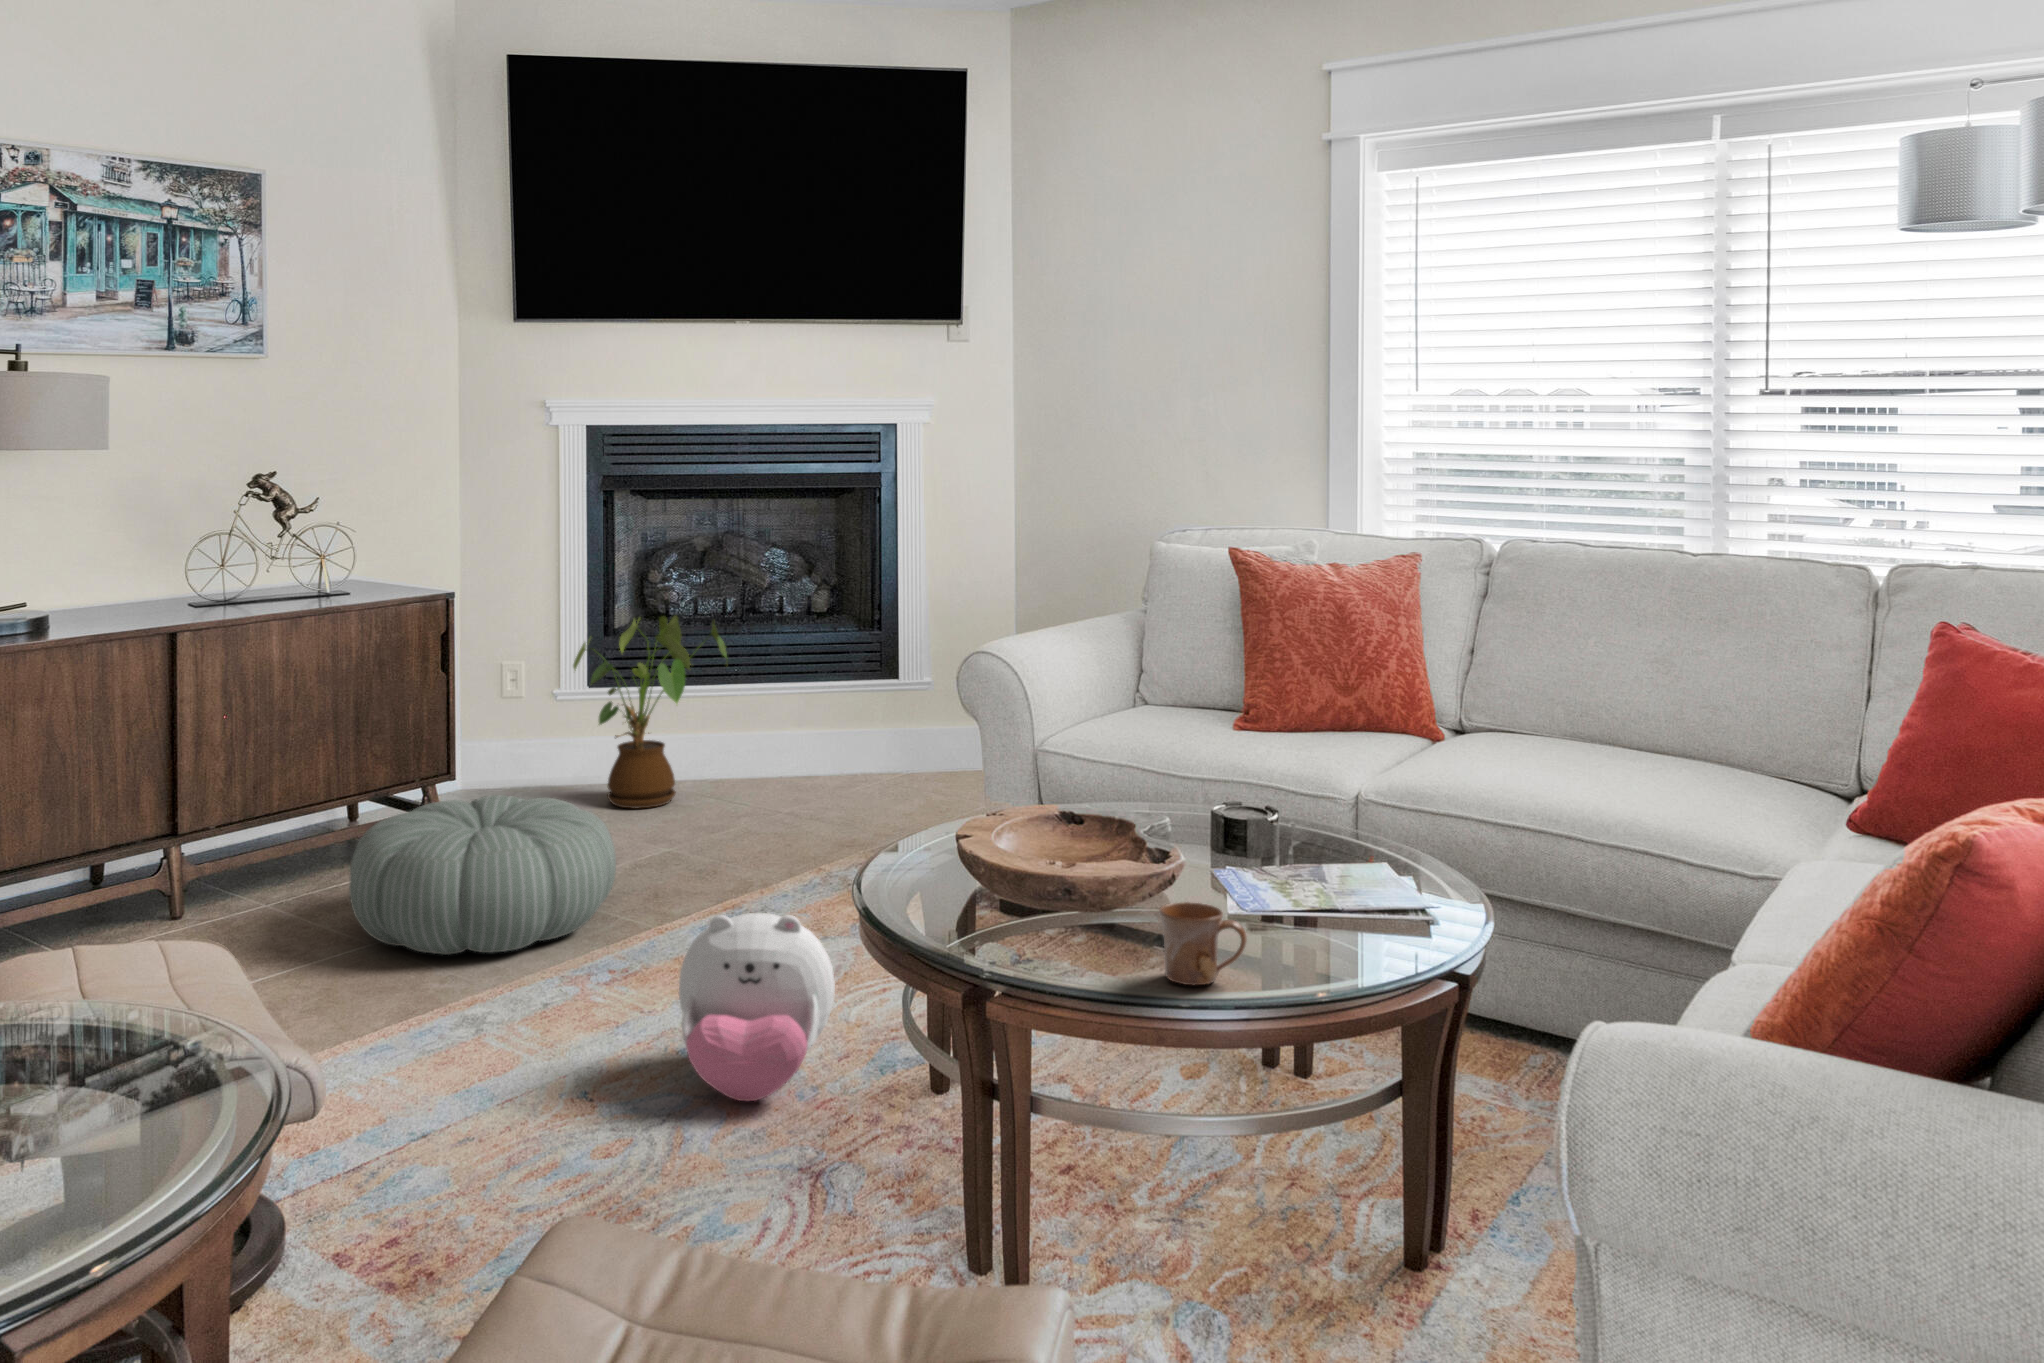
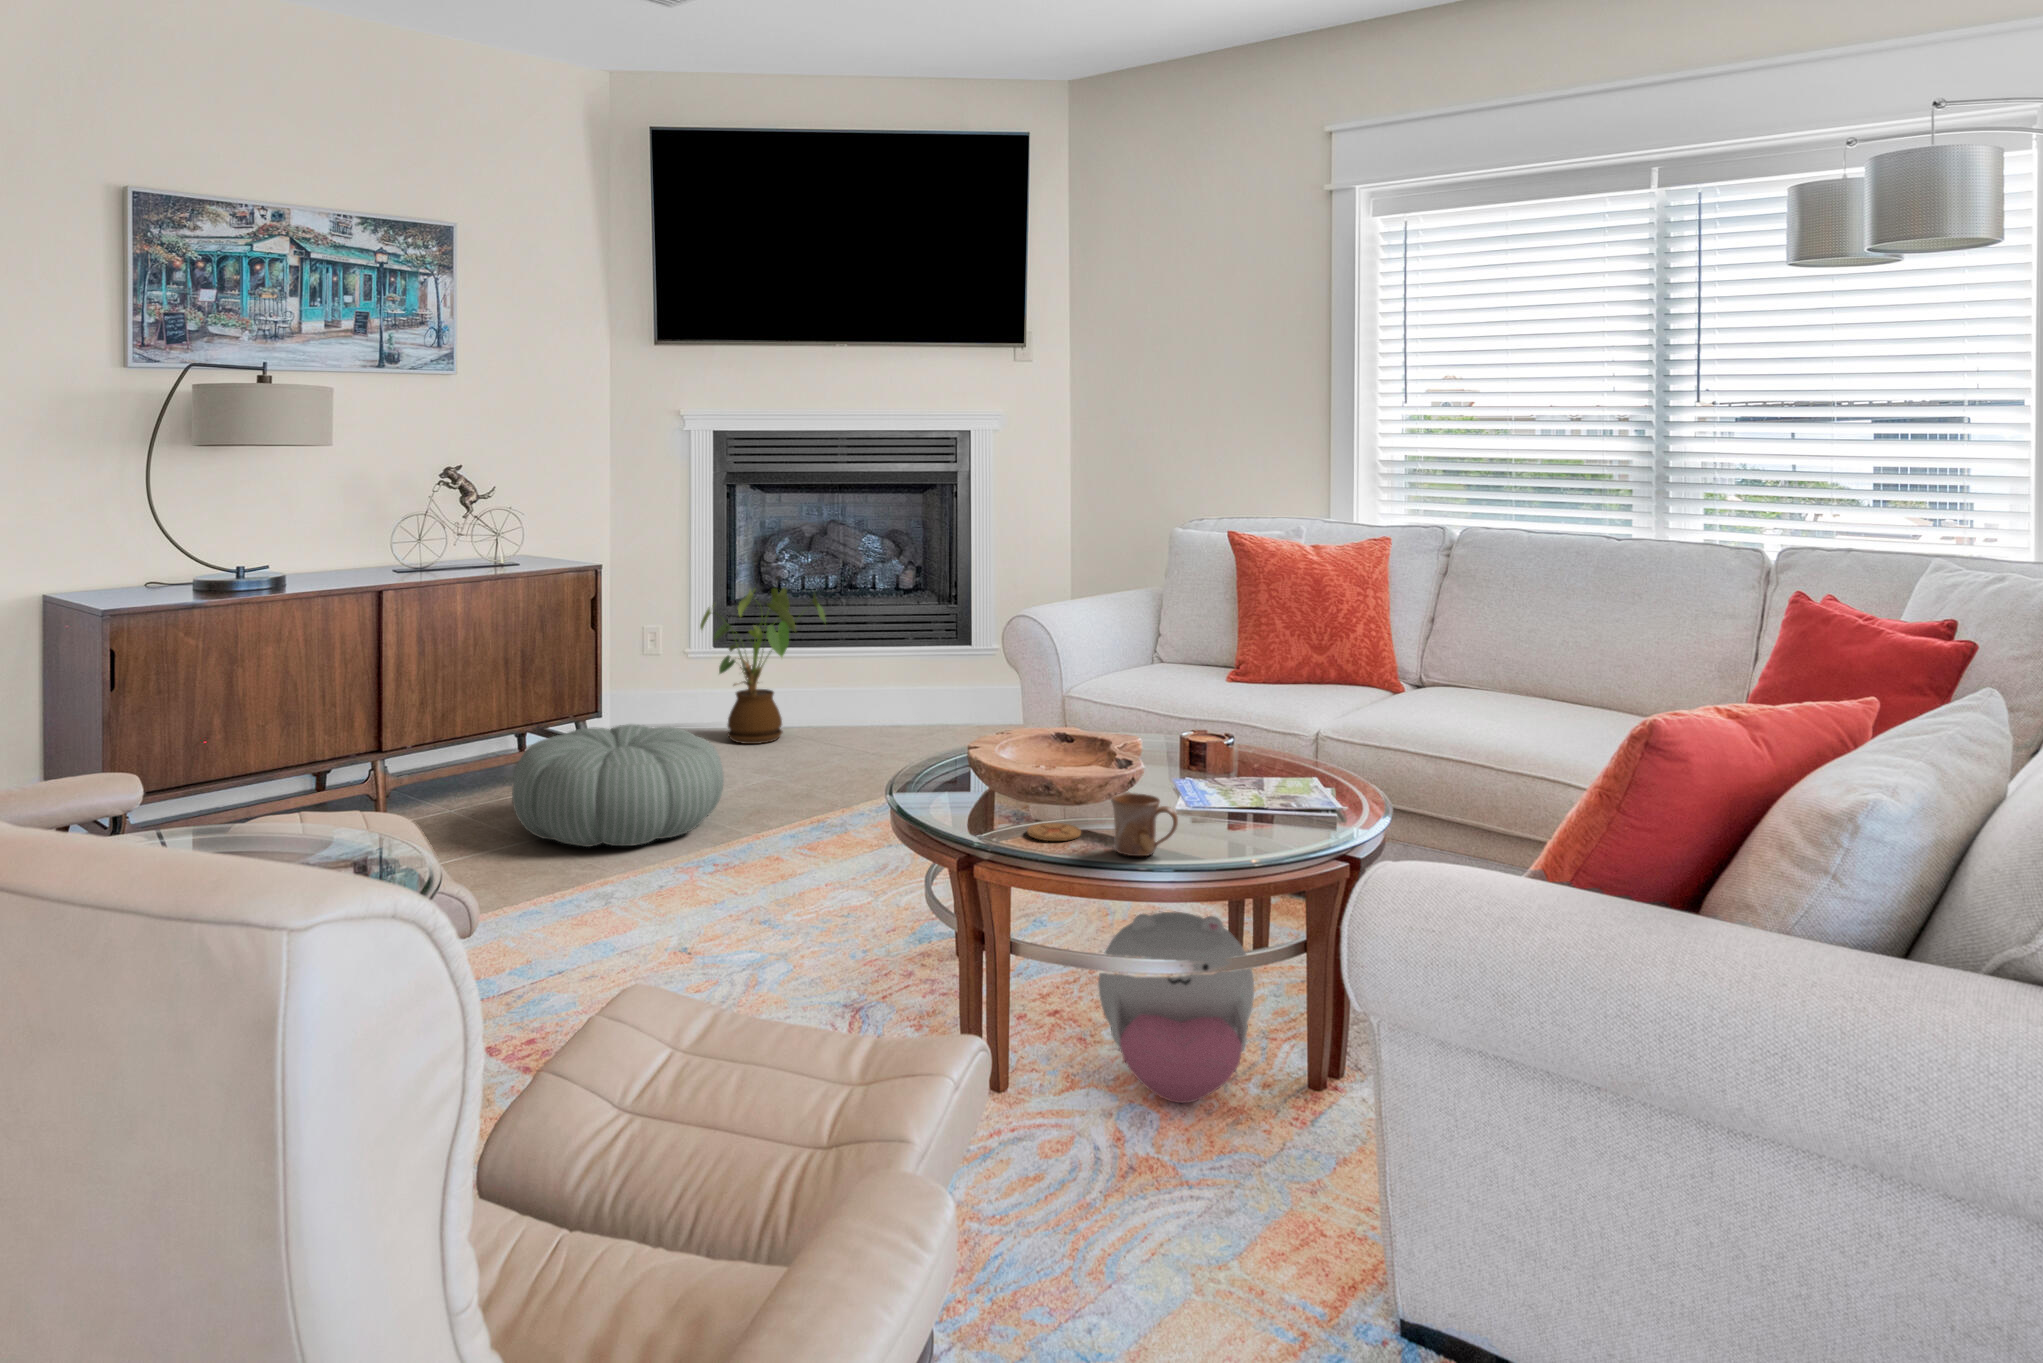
plush toy: present [679,913,835,1101] -> present [1098,912,1254,1103]
coaster: none [1046,938,1115,965] -> present [1027,823,1081,841]

